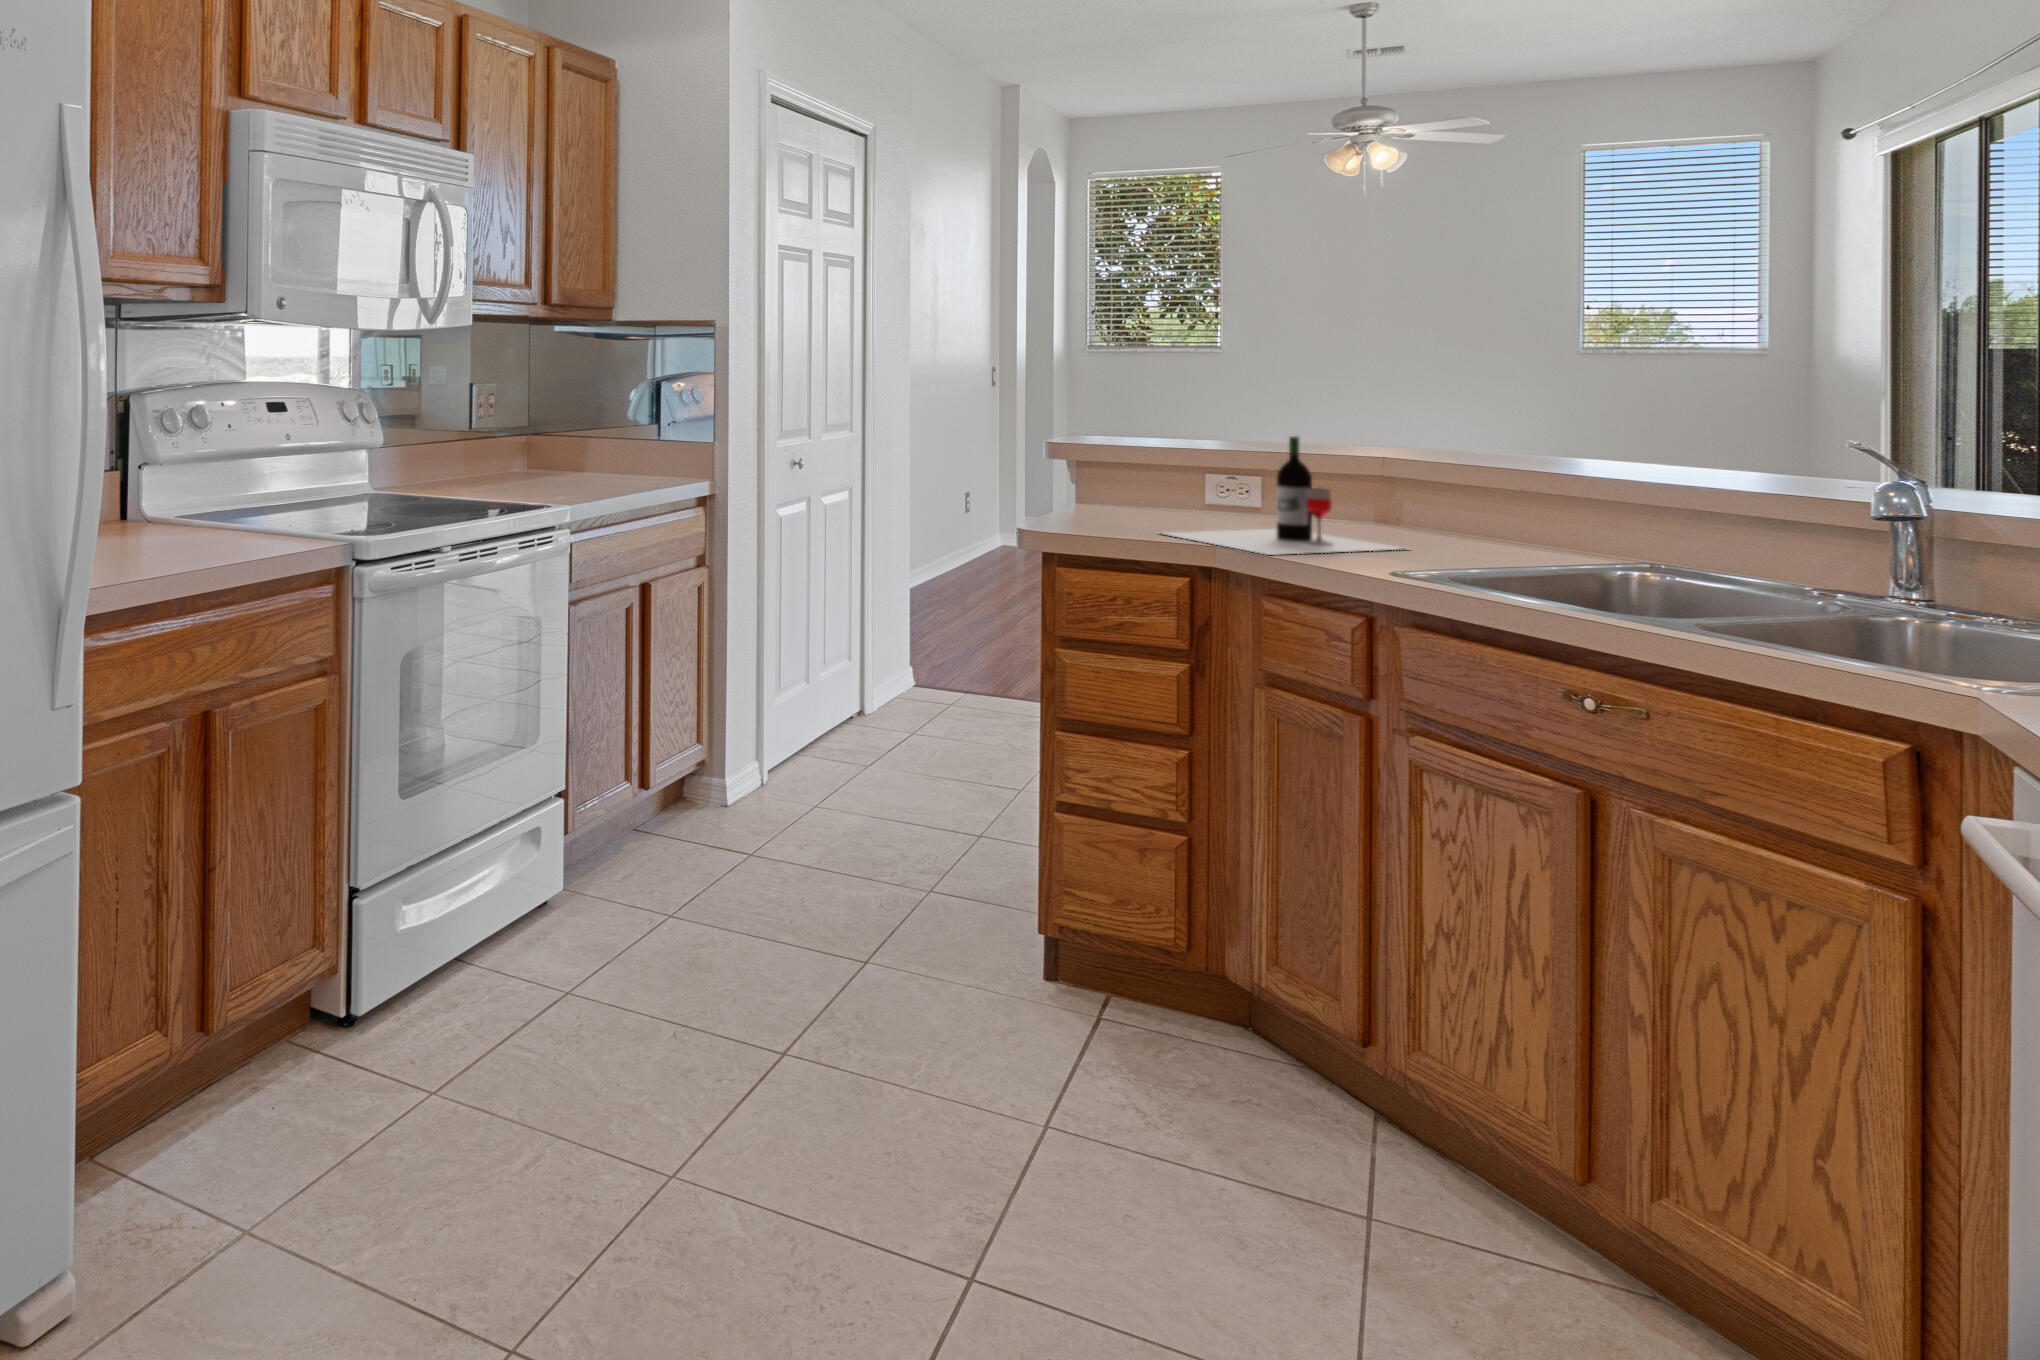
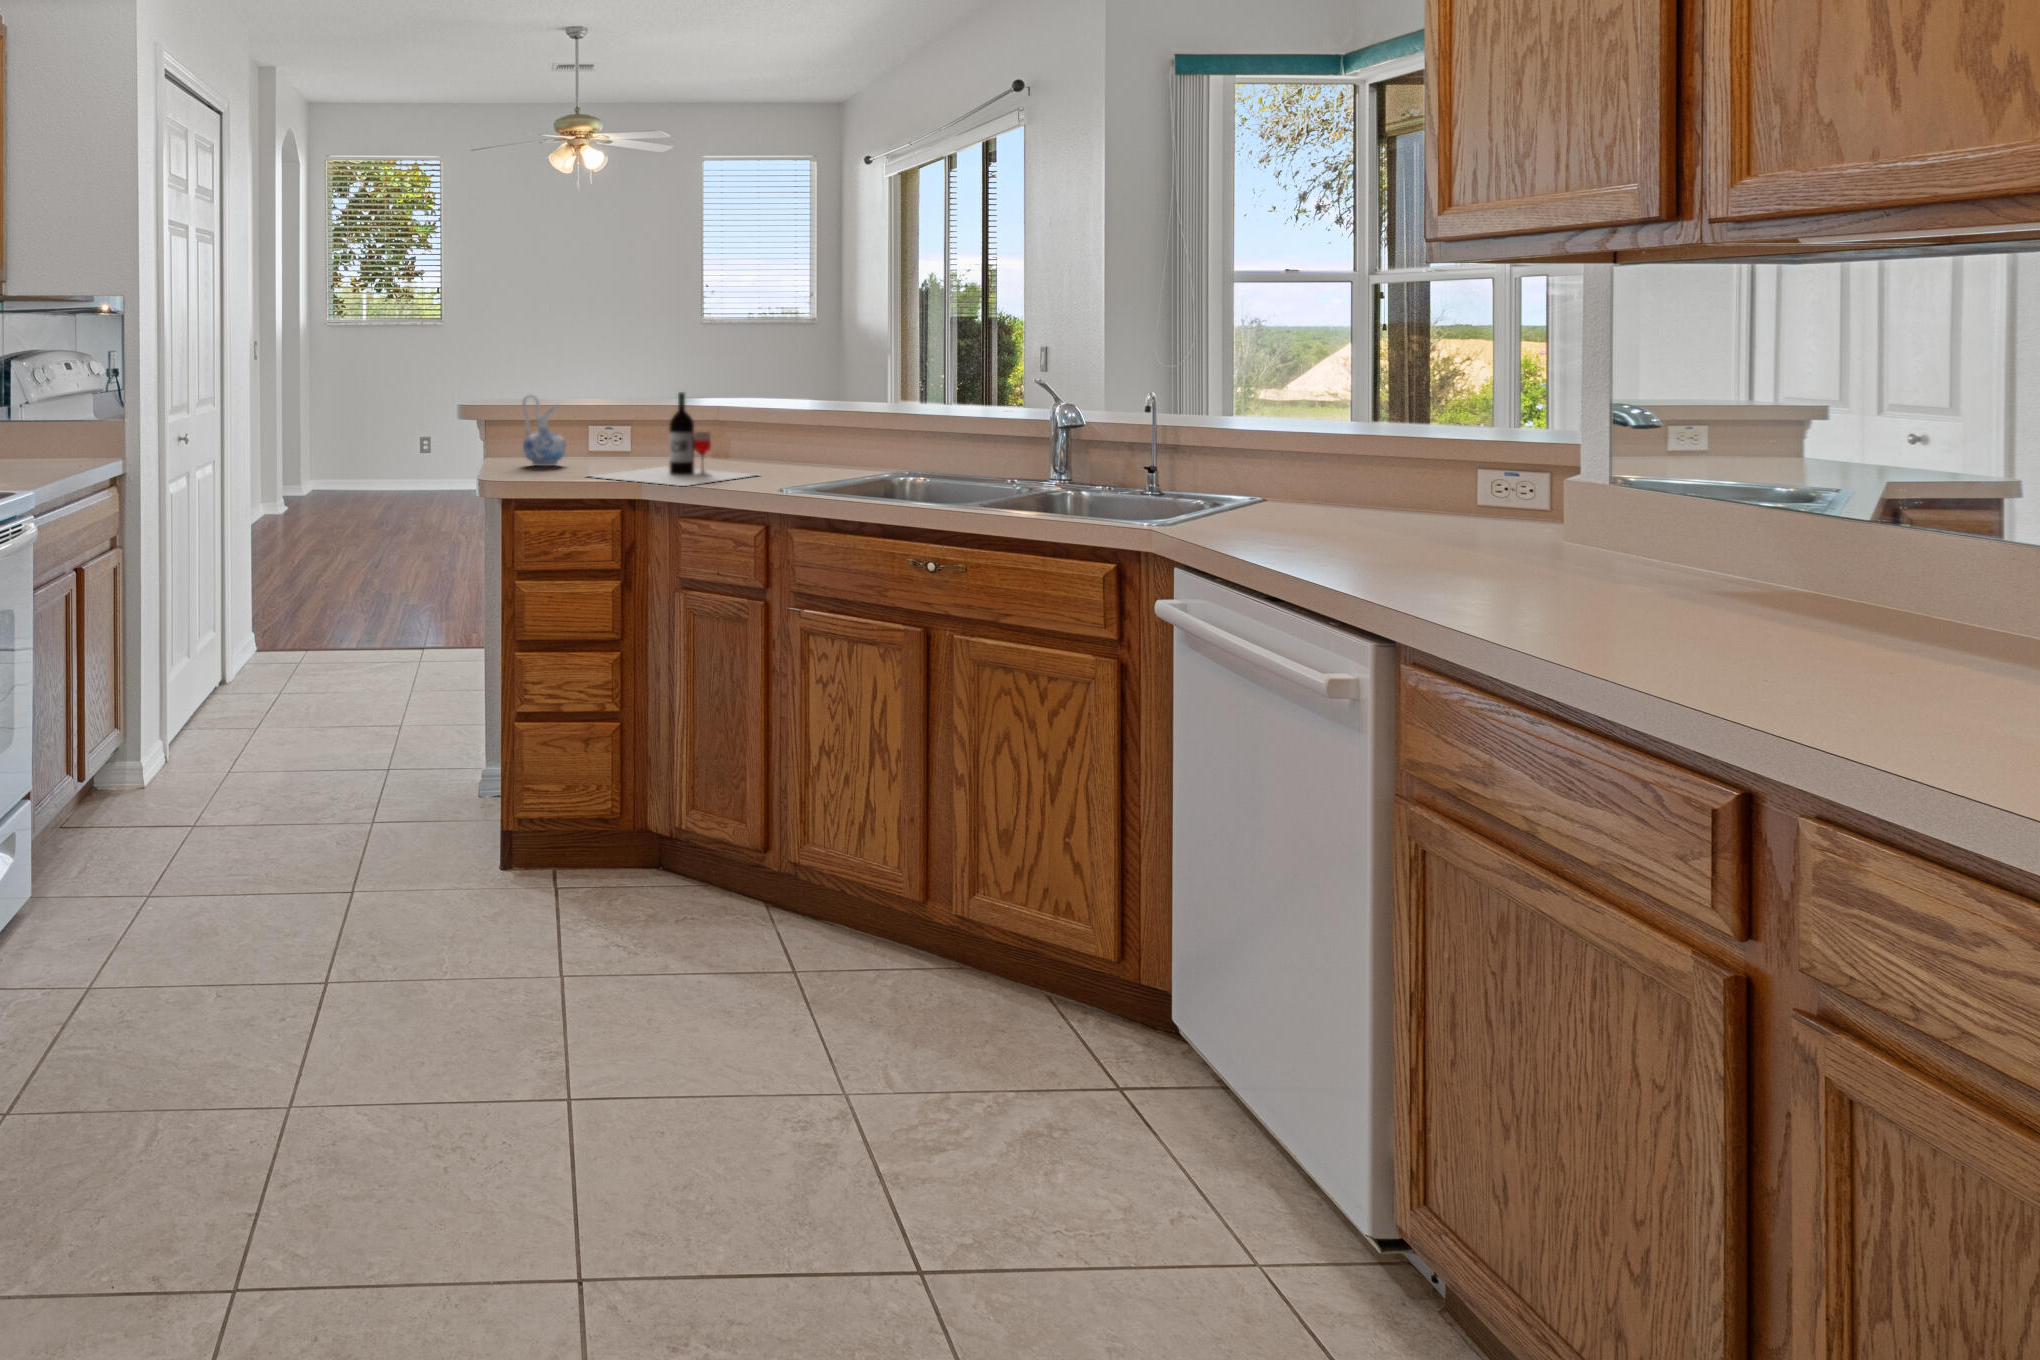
ceramic pitcher: none [1105,433,1160,518] -> present [523,395,565,466]

